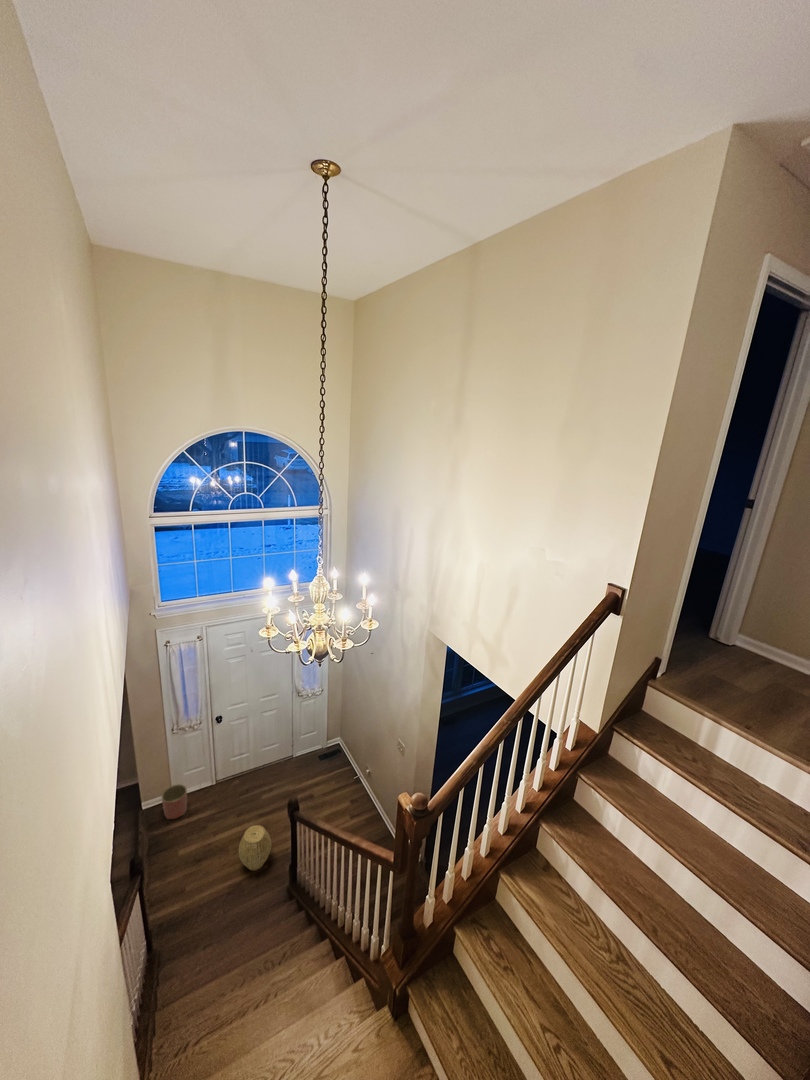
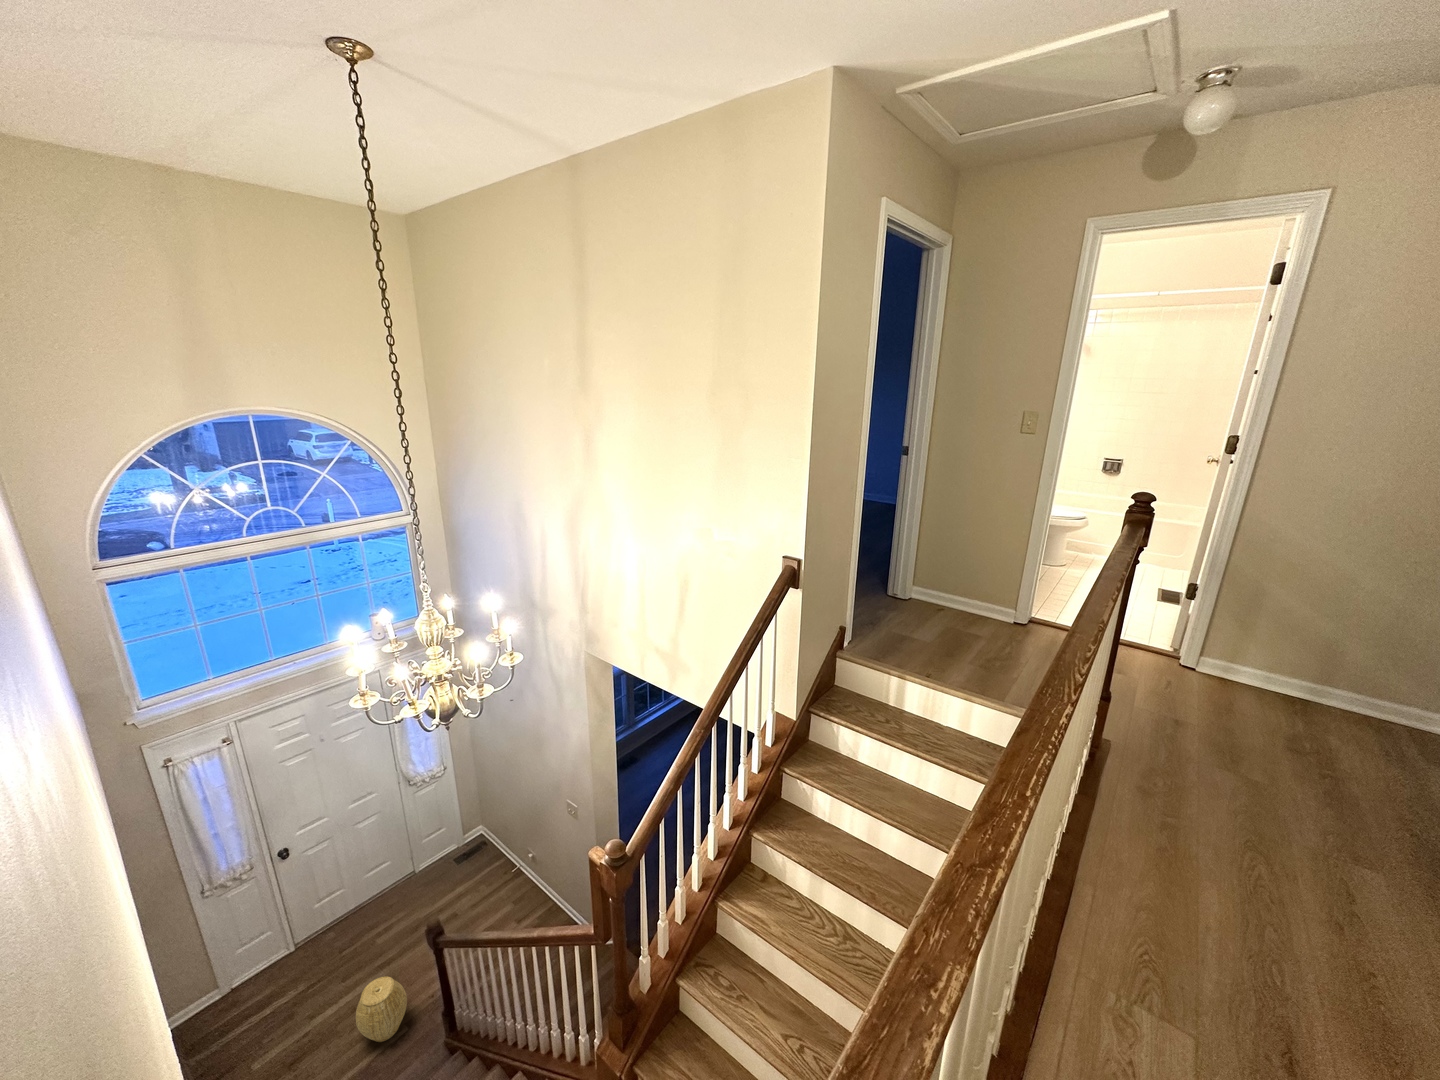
planter: present [162,784,187,819] -> none [201,967,251,1026]

